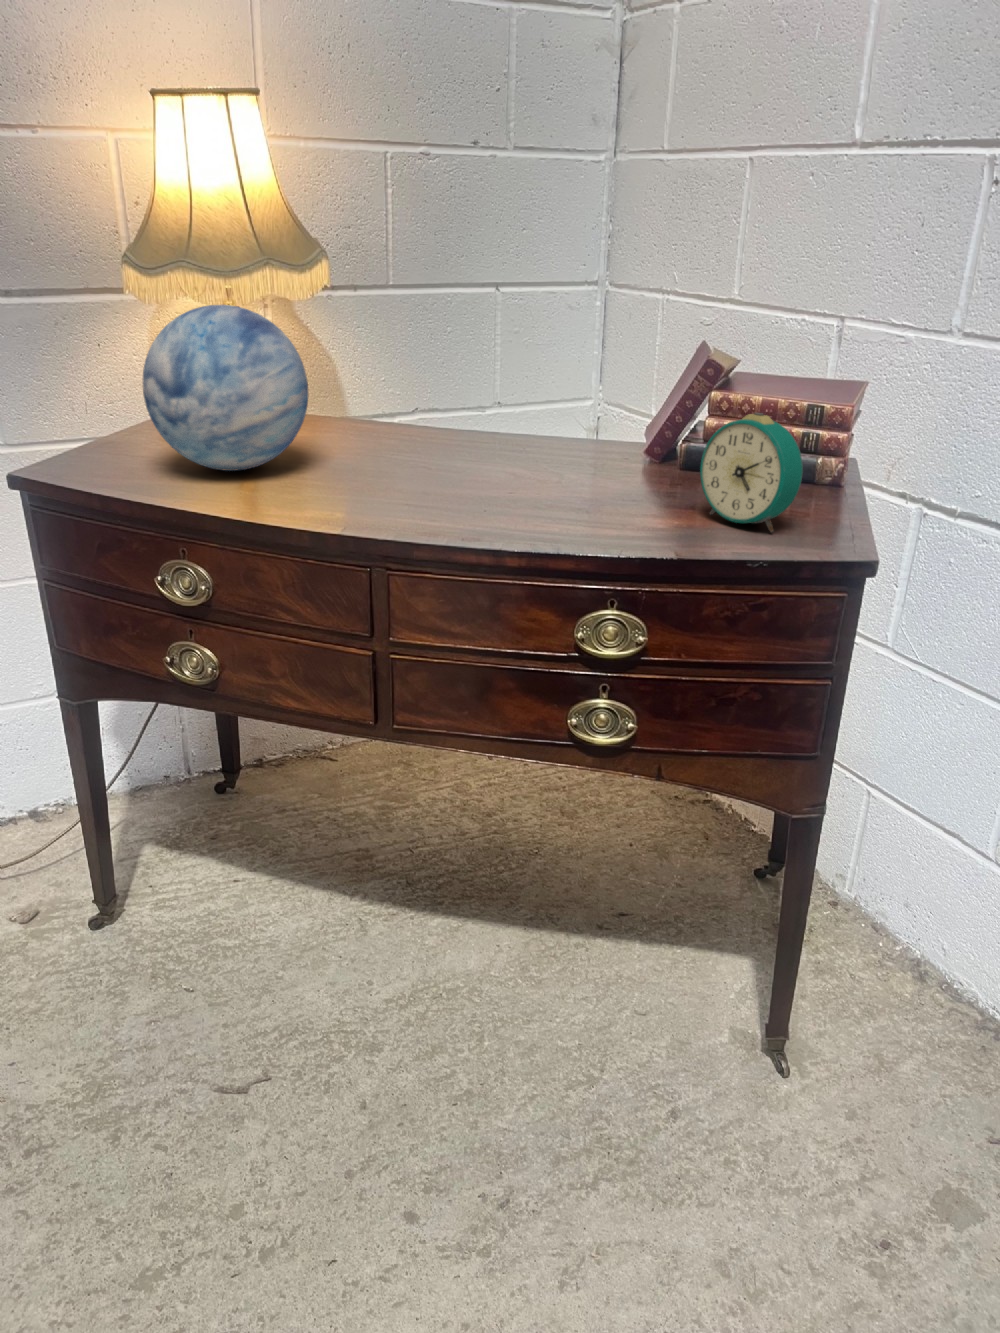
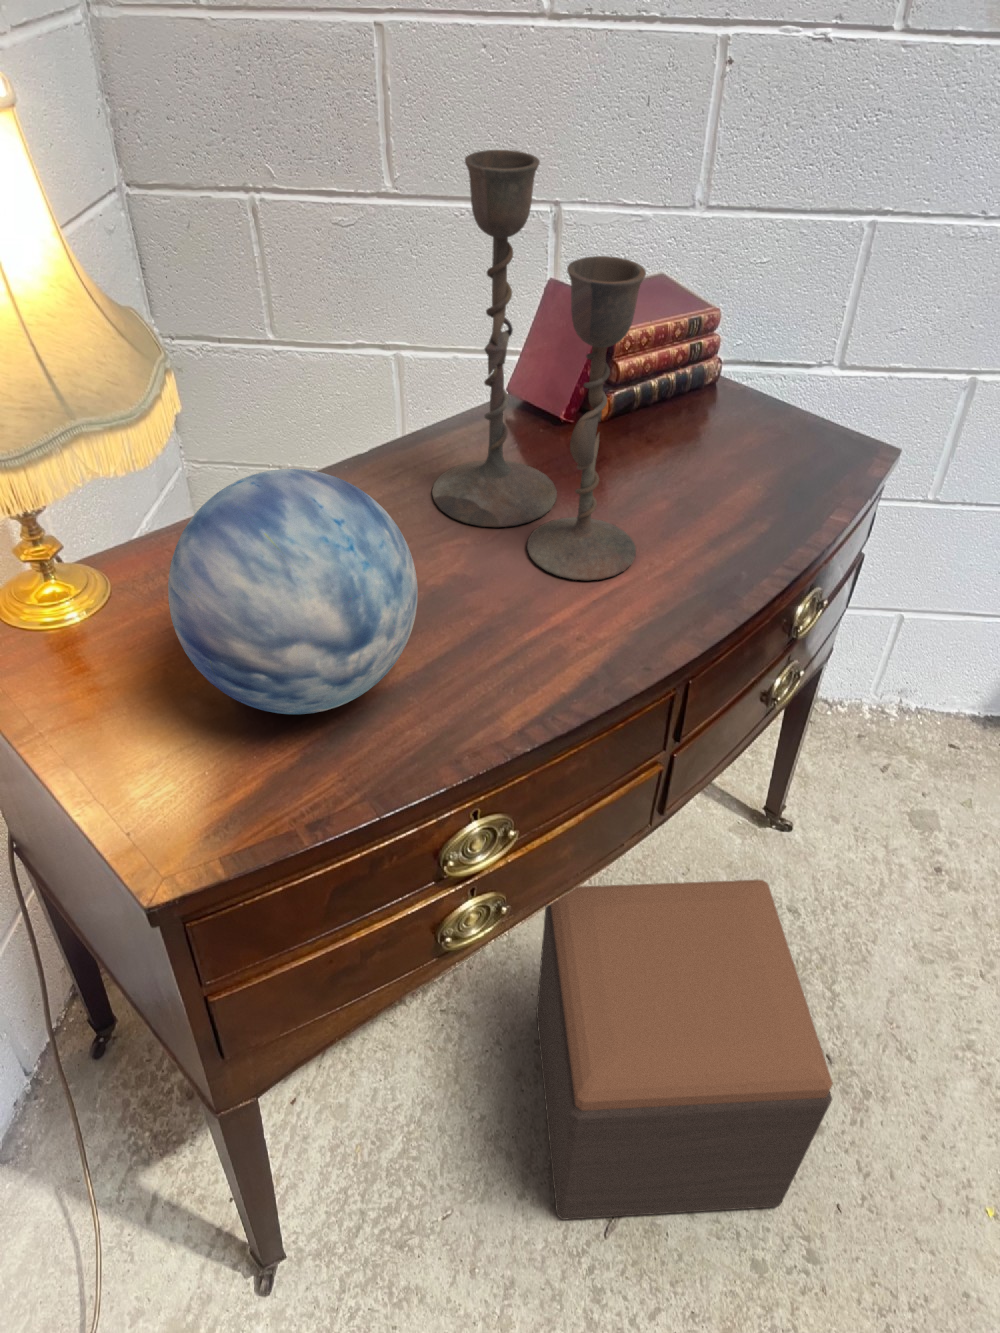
candlestick: none [435,172,571,506] -> present [432,150,646,580]
alarm clock: present [700,413,803,532] -> none [733,366,834,468]
footstool: none [191,802,510,1205] -> present [536,880,833,1220]

